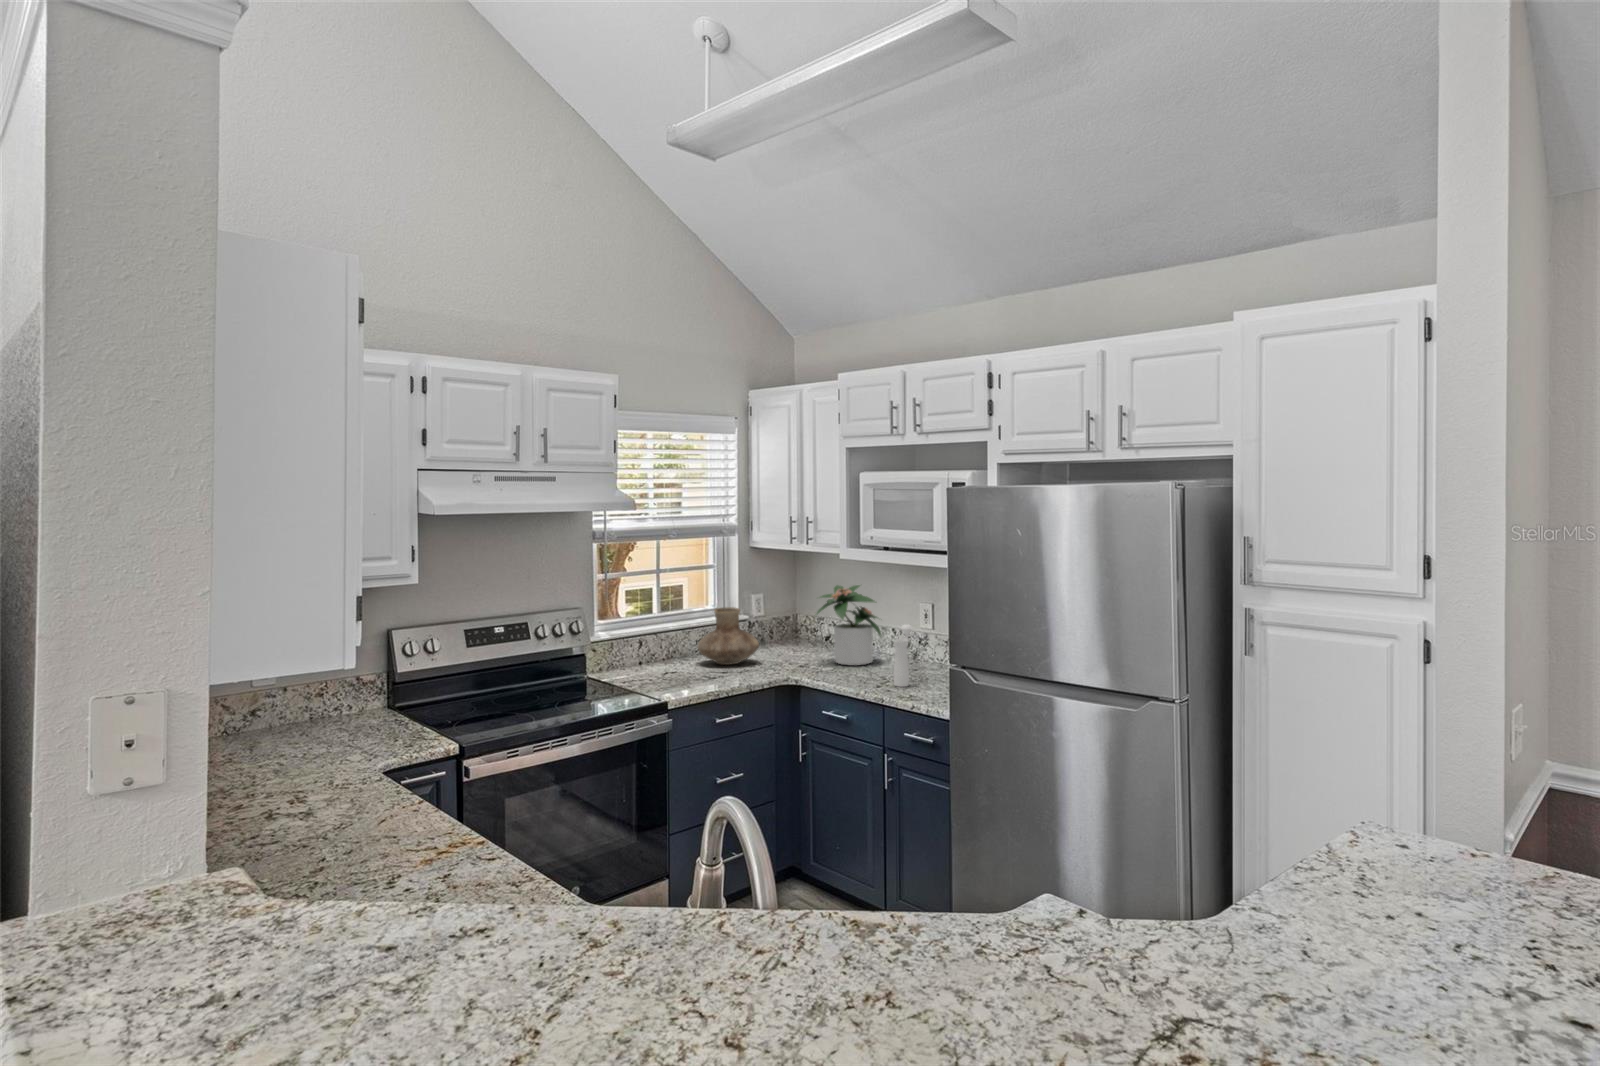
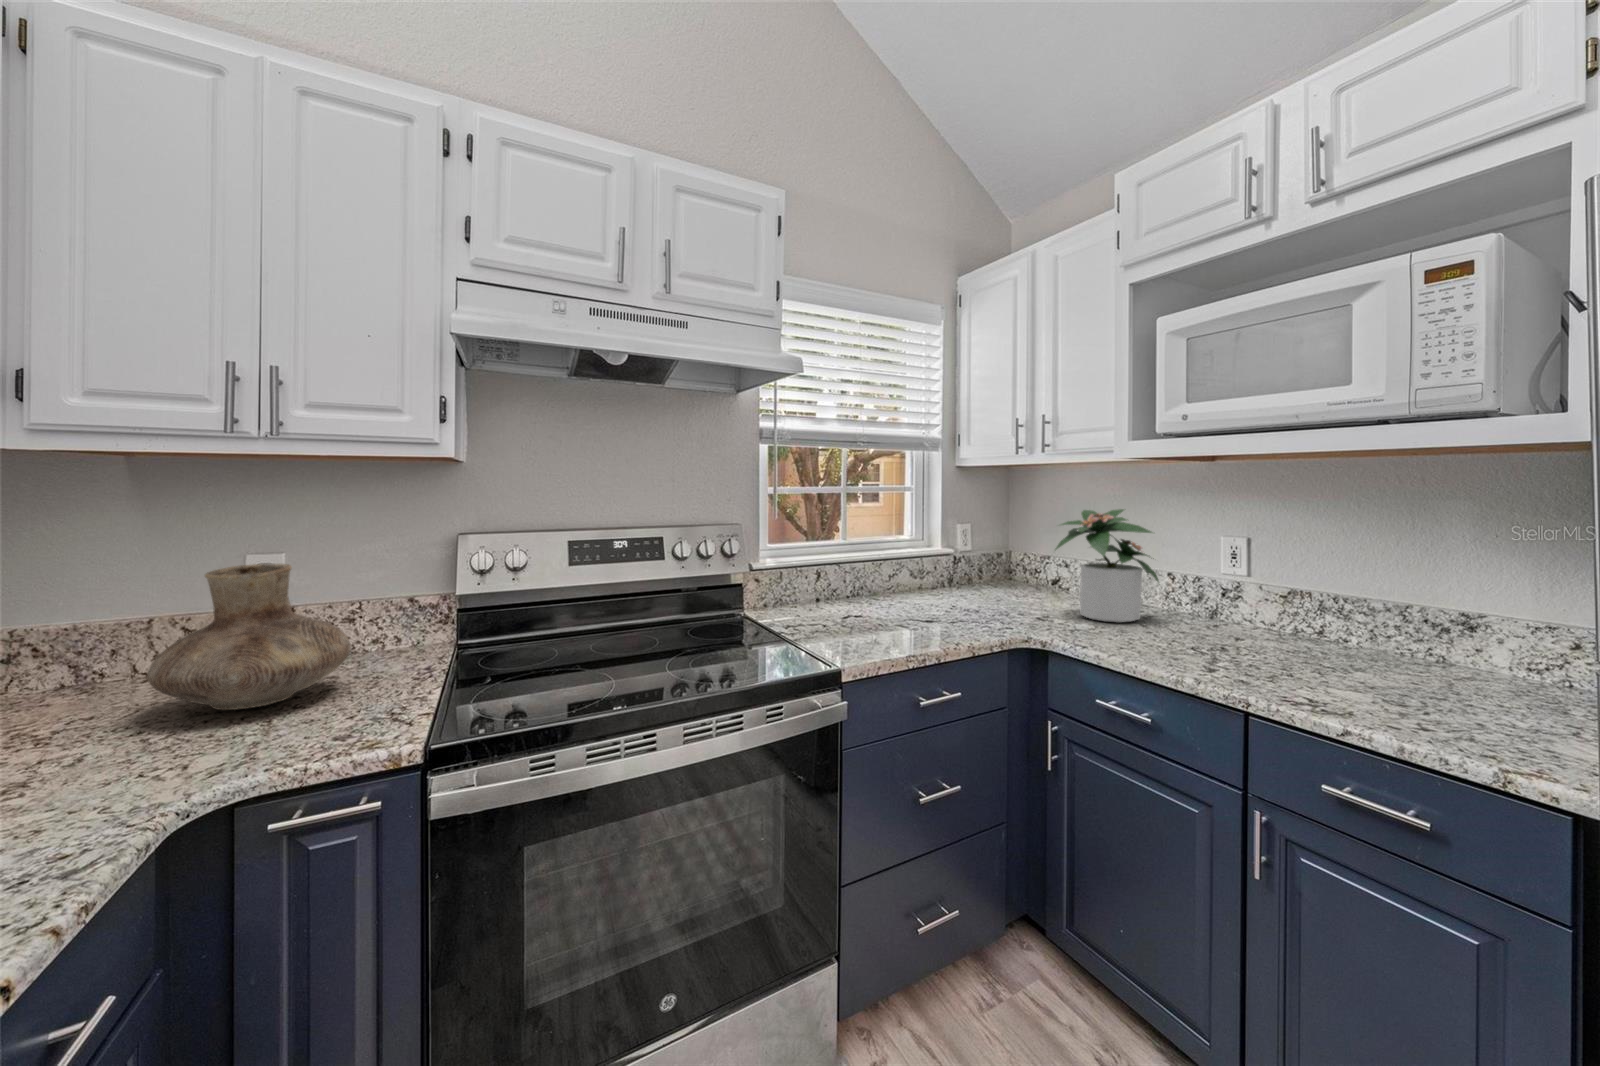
vase: present [698,607,759,665] -> present [147,564,351,710]
pepper mill: present [894,625,912,687] -> none [1223,565,1260,671]

